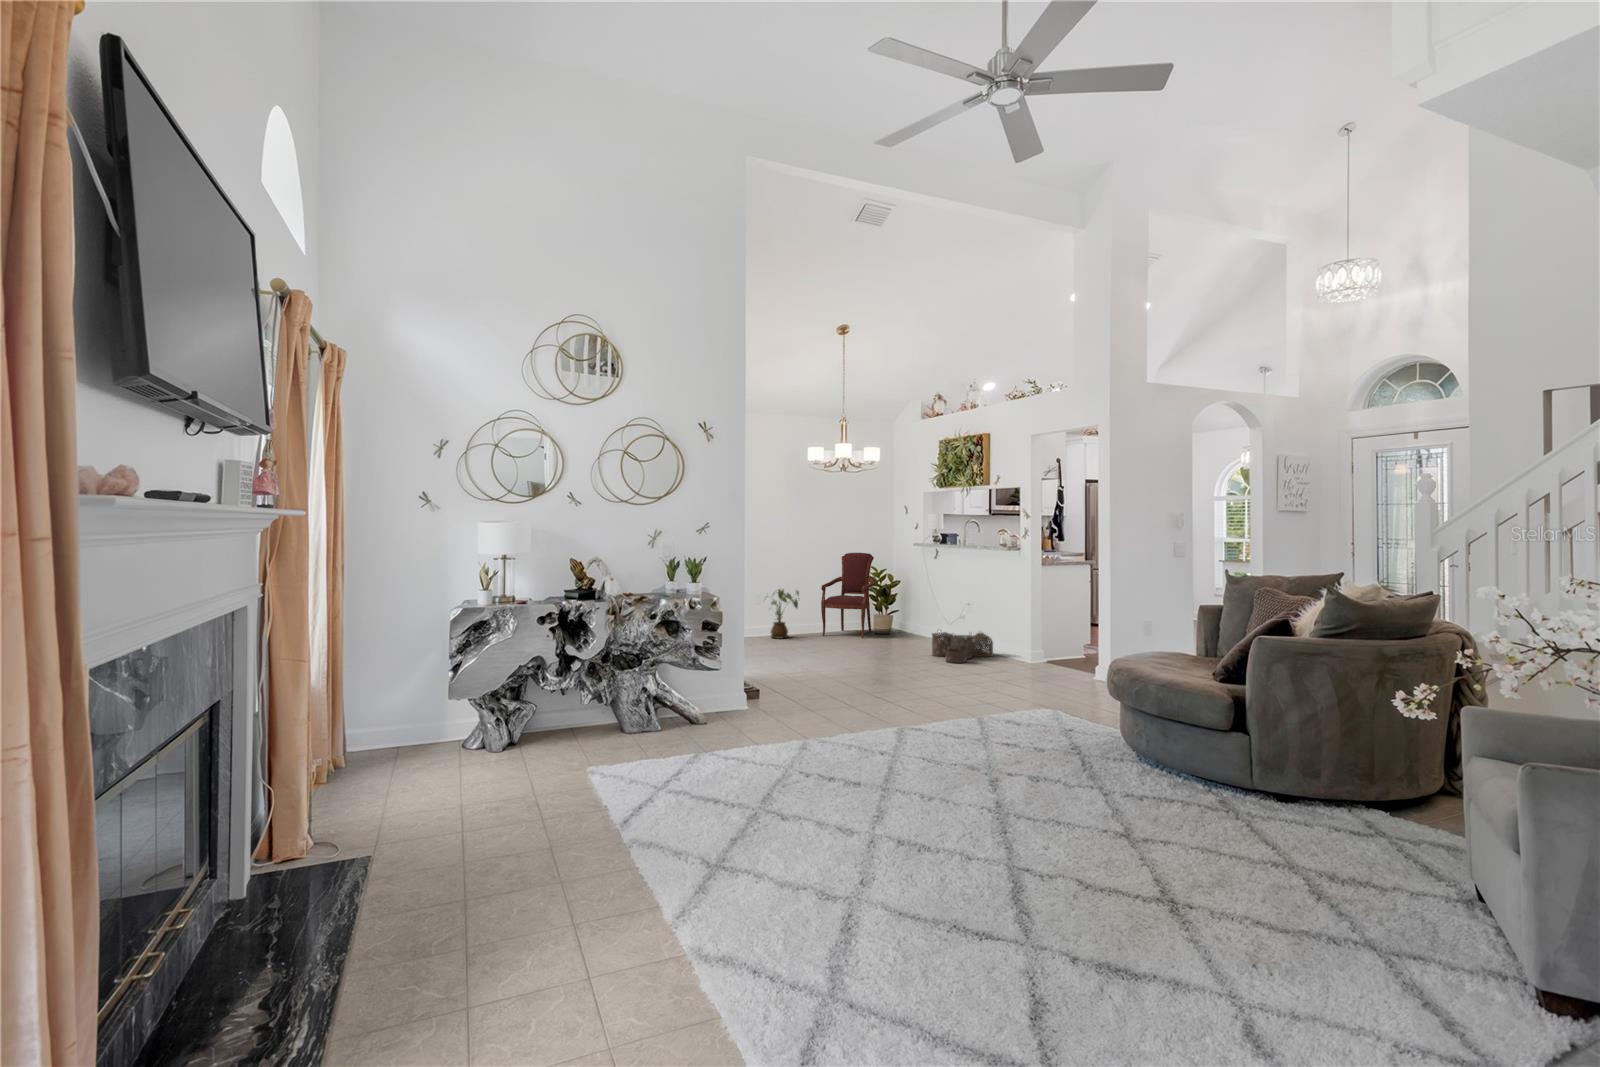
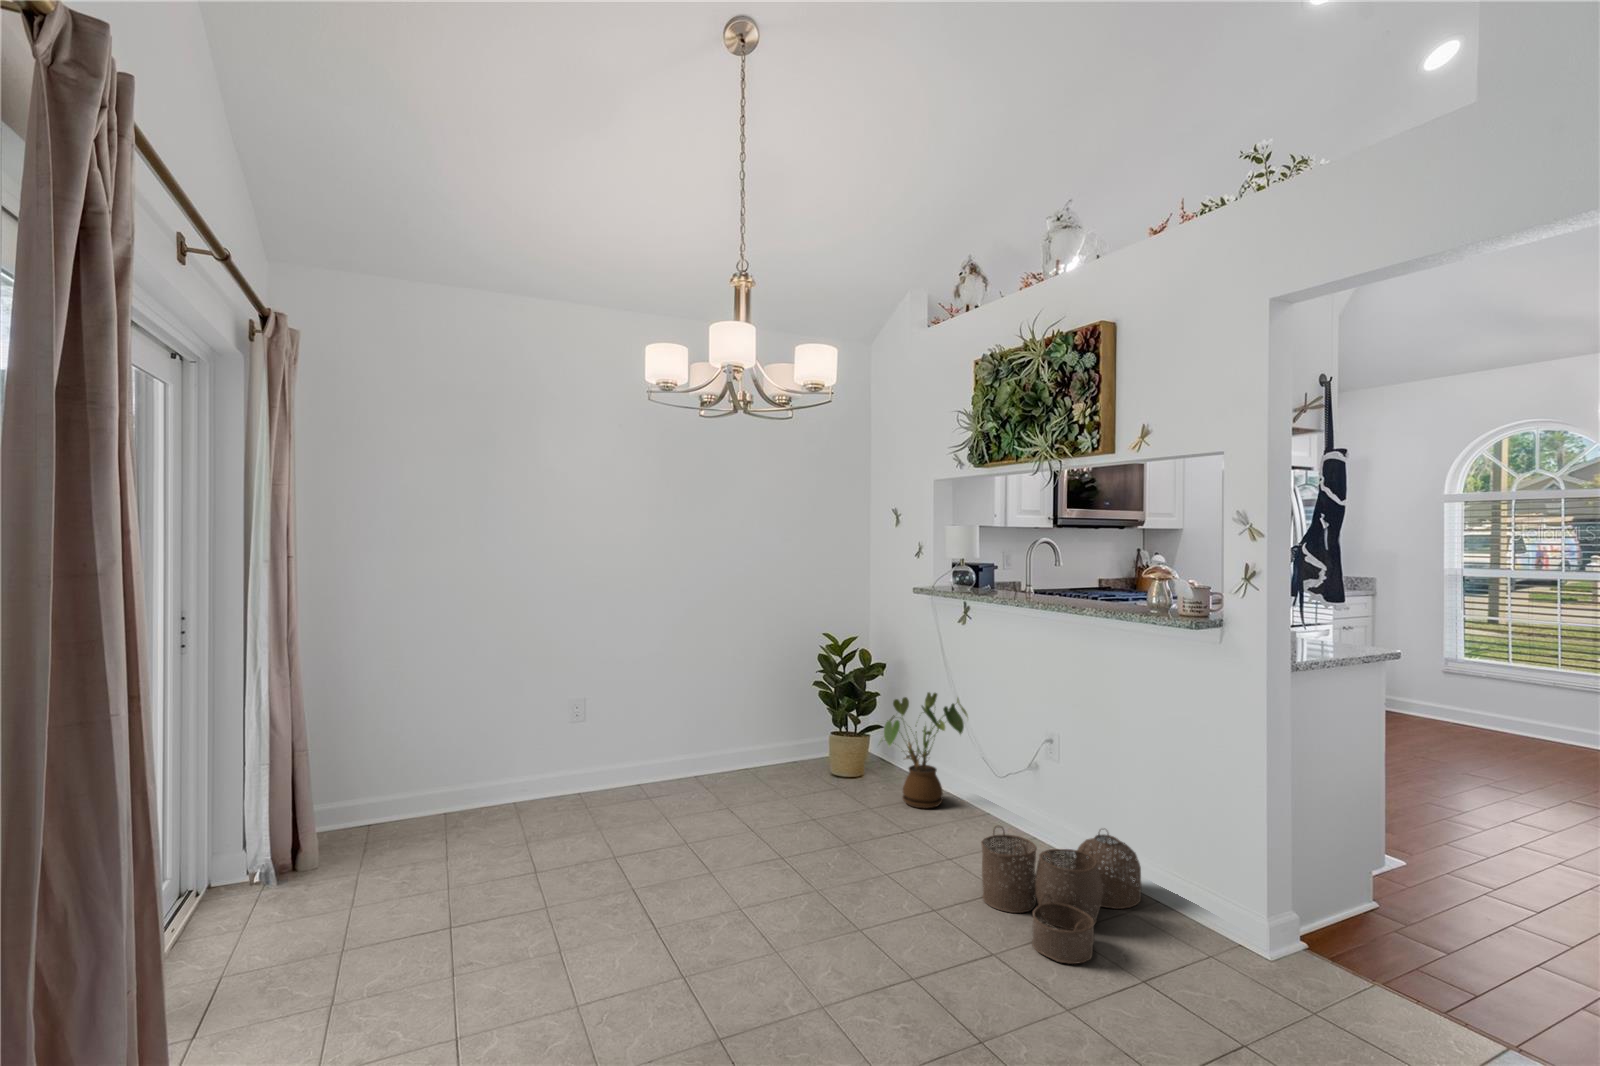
armchair: present [821,553,874,638] -> none [715,604,829,801]
house plant: present [767,589,799,639] -> present [880,692,968,808]

